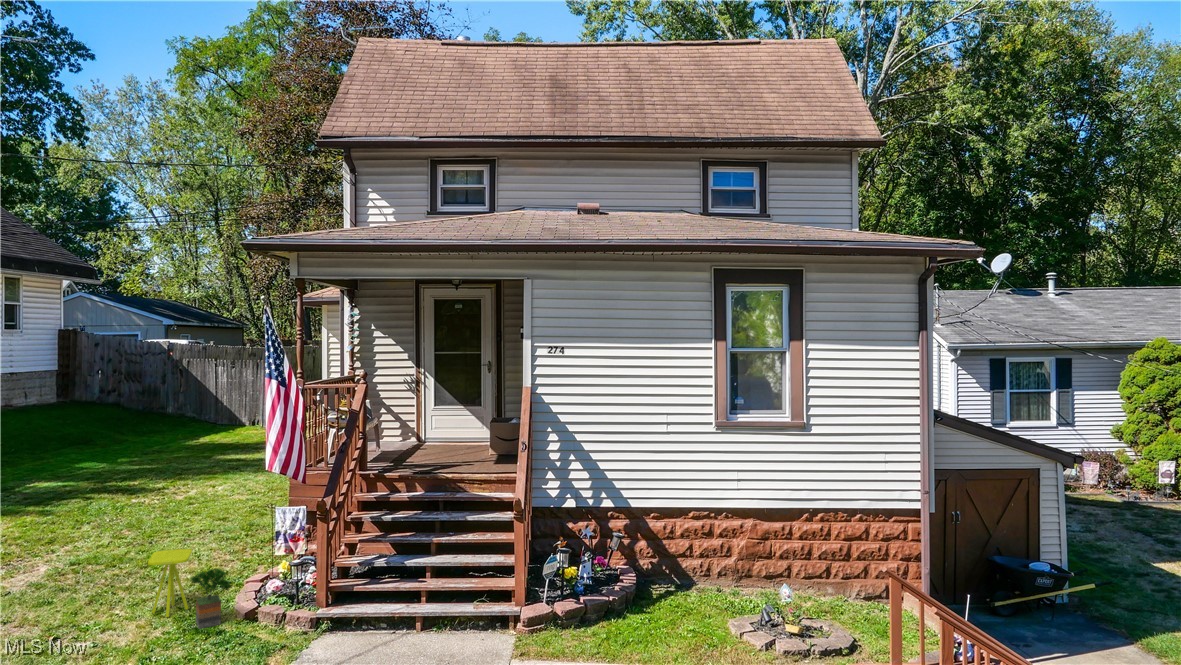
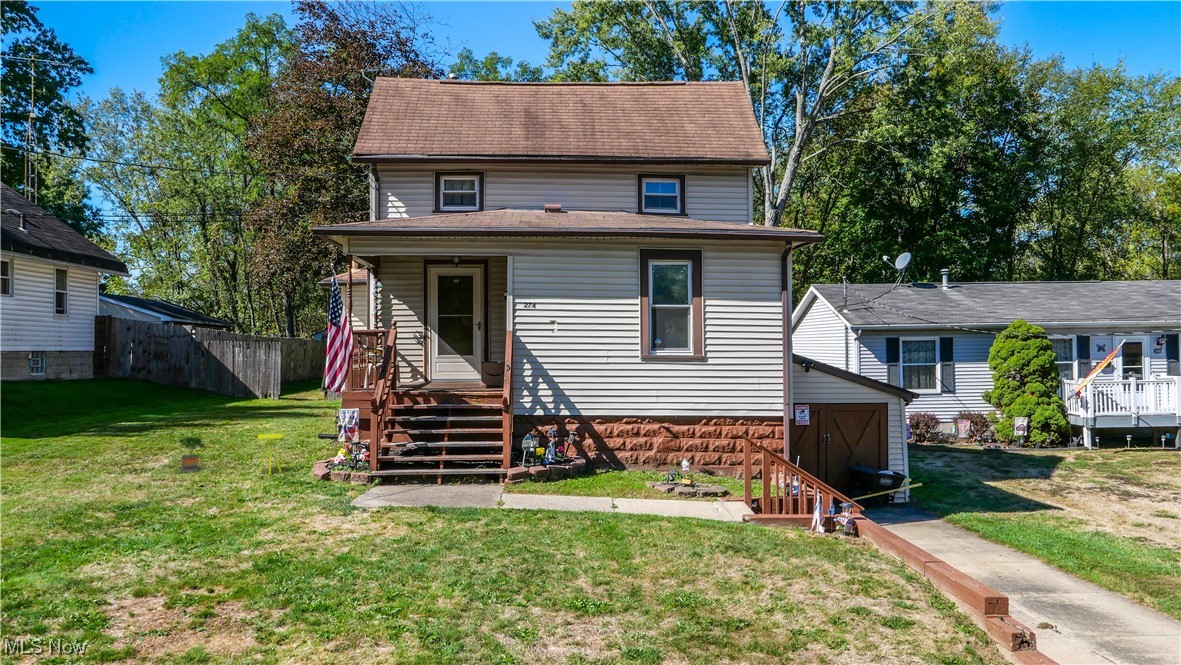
potted tree: present [191,569,230,629] -> present [179,437,205,473]

